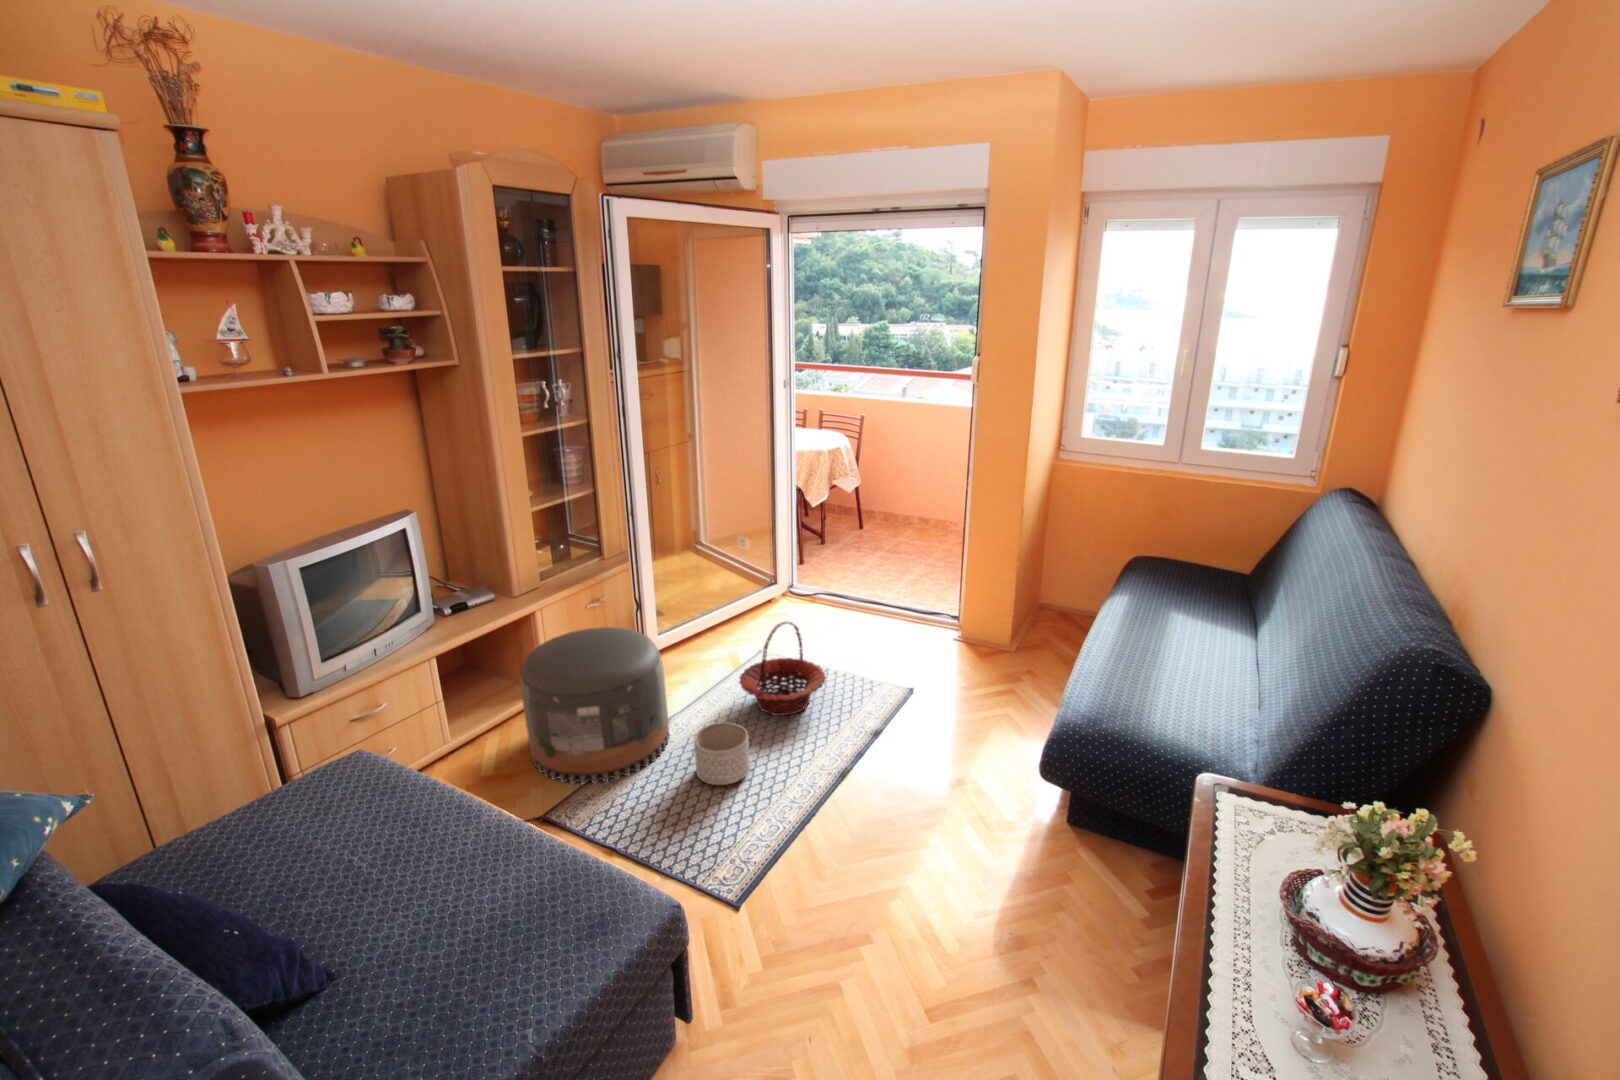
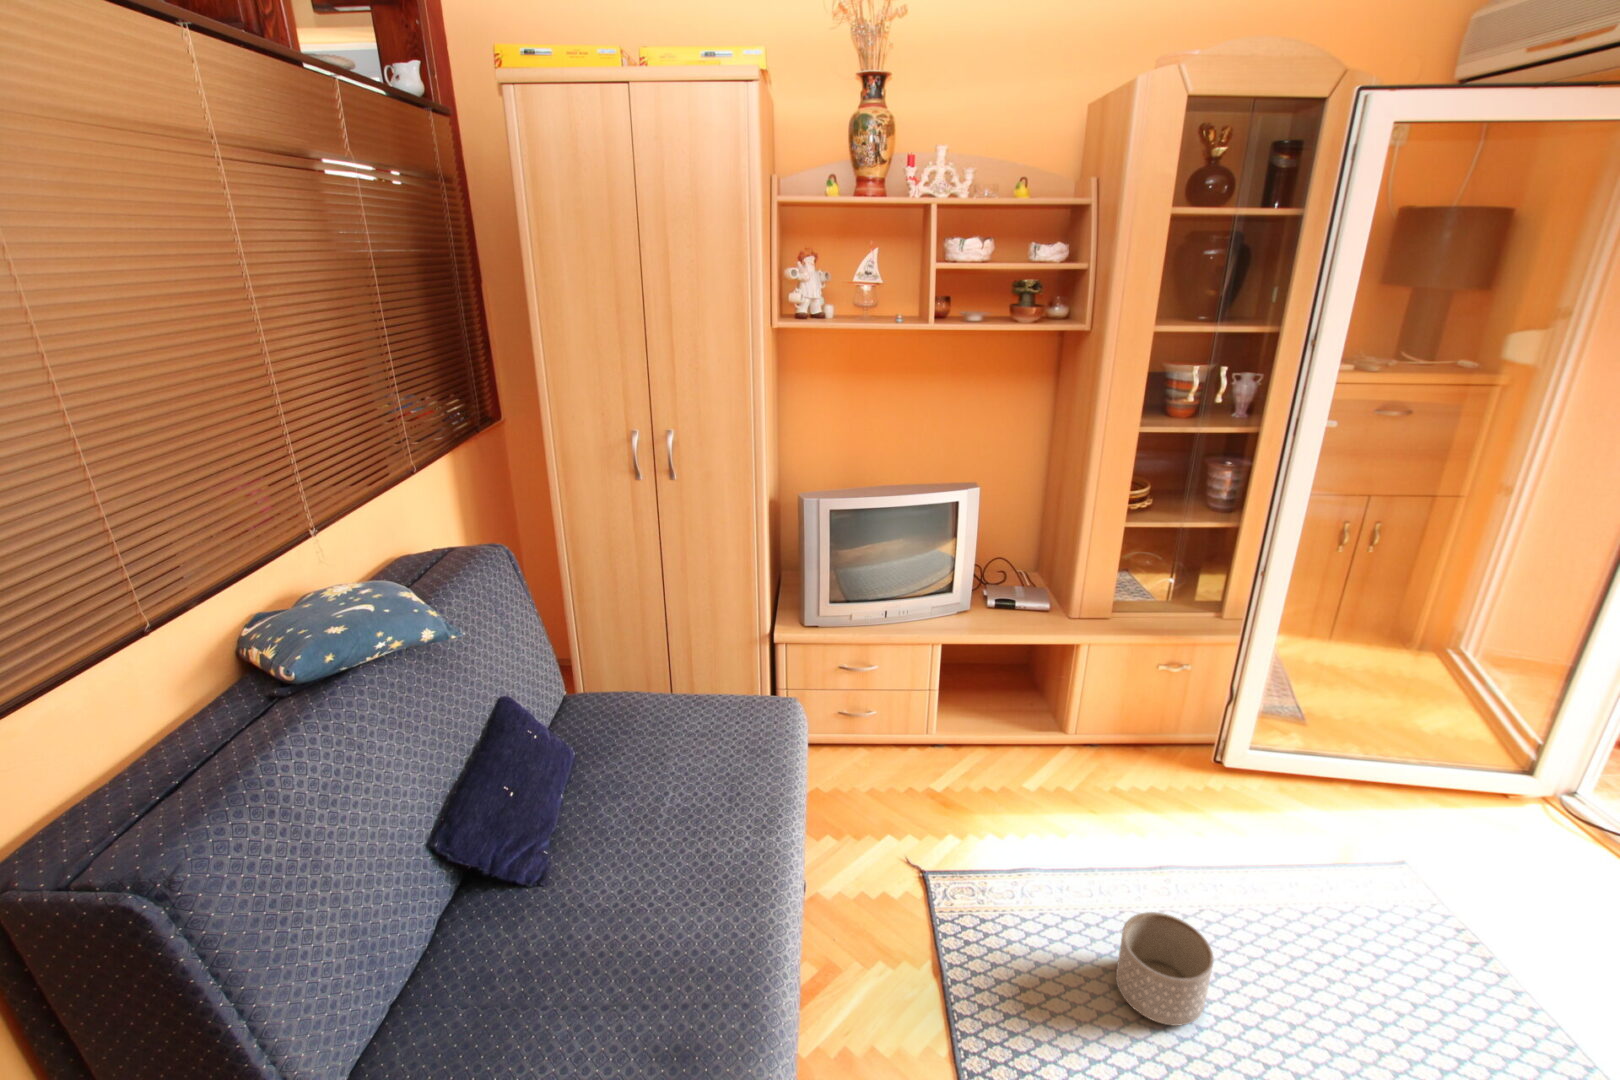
basket: present [739,622,826,716] -> none [1285,843,1468,1006]
pouf: present [521,627,669,784] -> none [974,684,1171,905]

